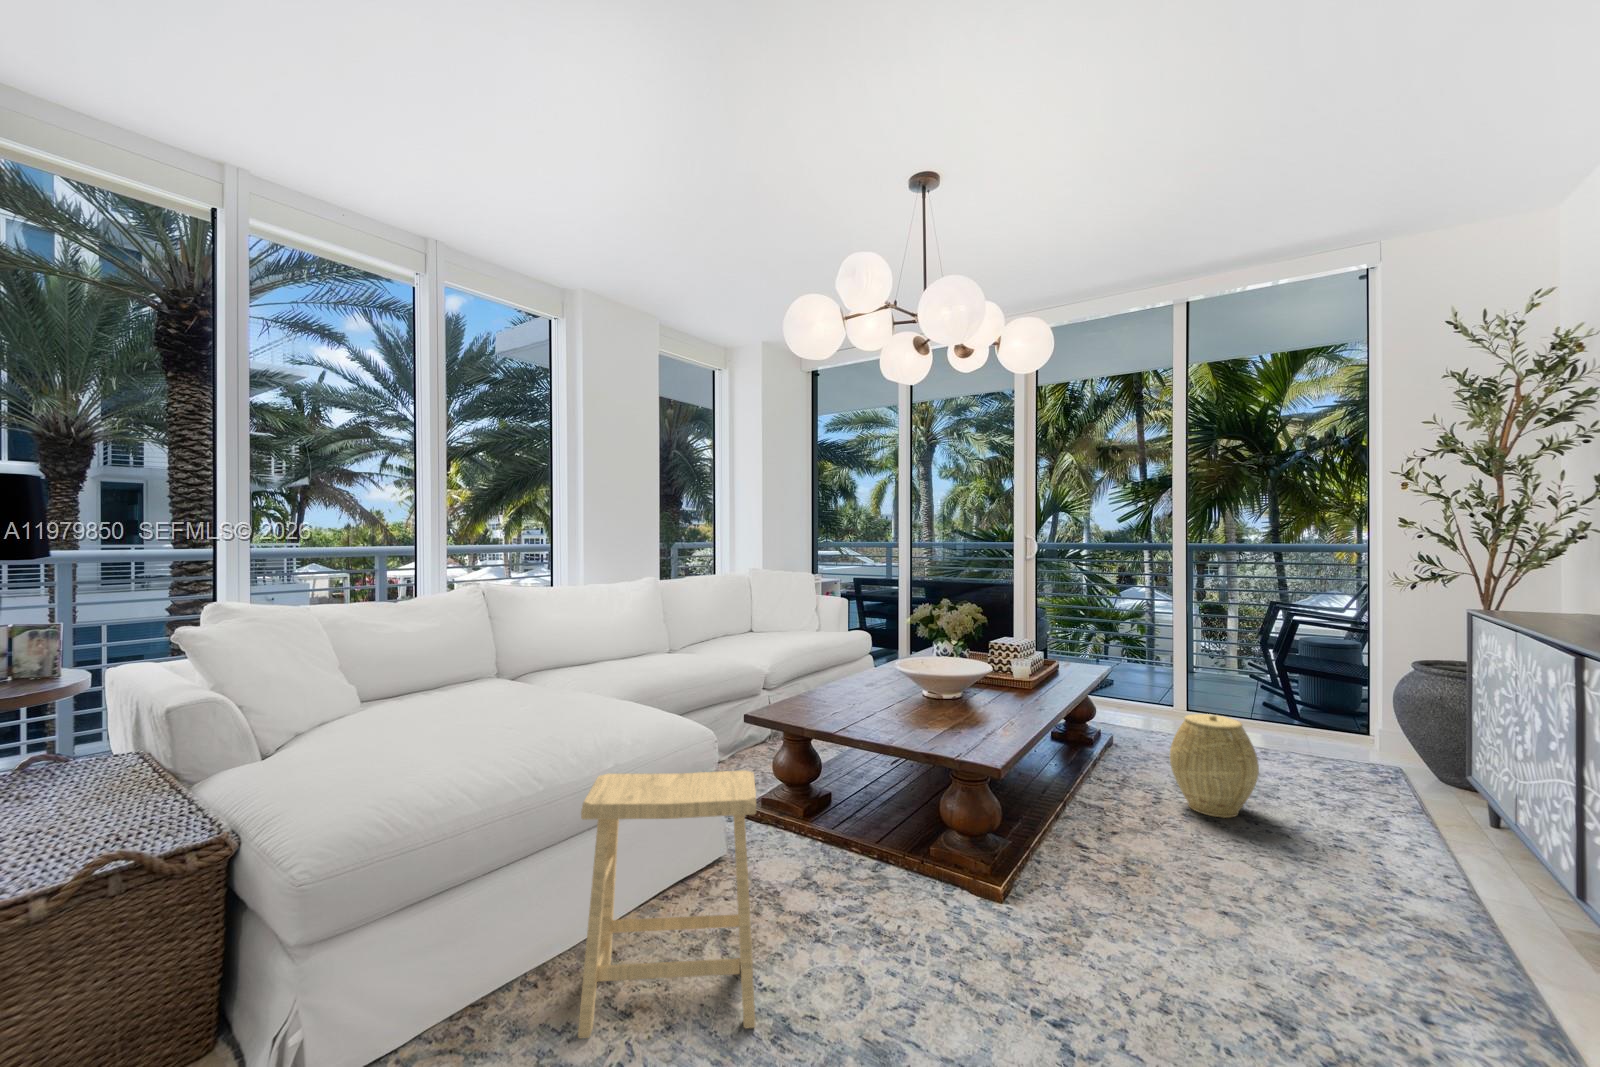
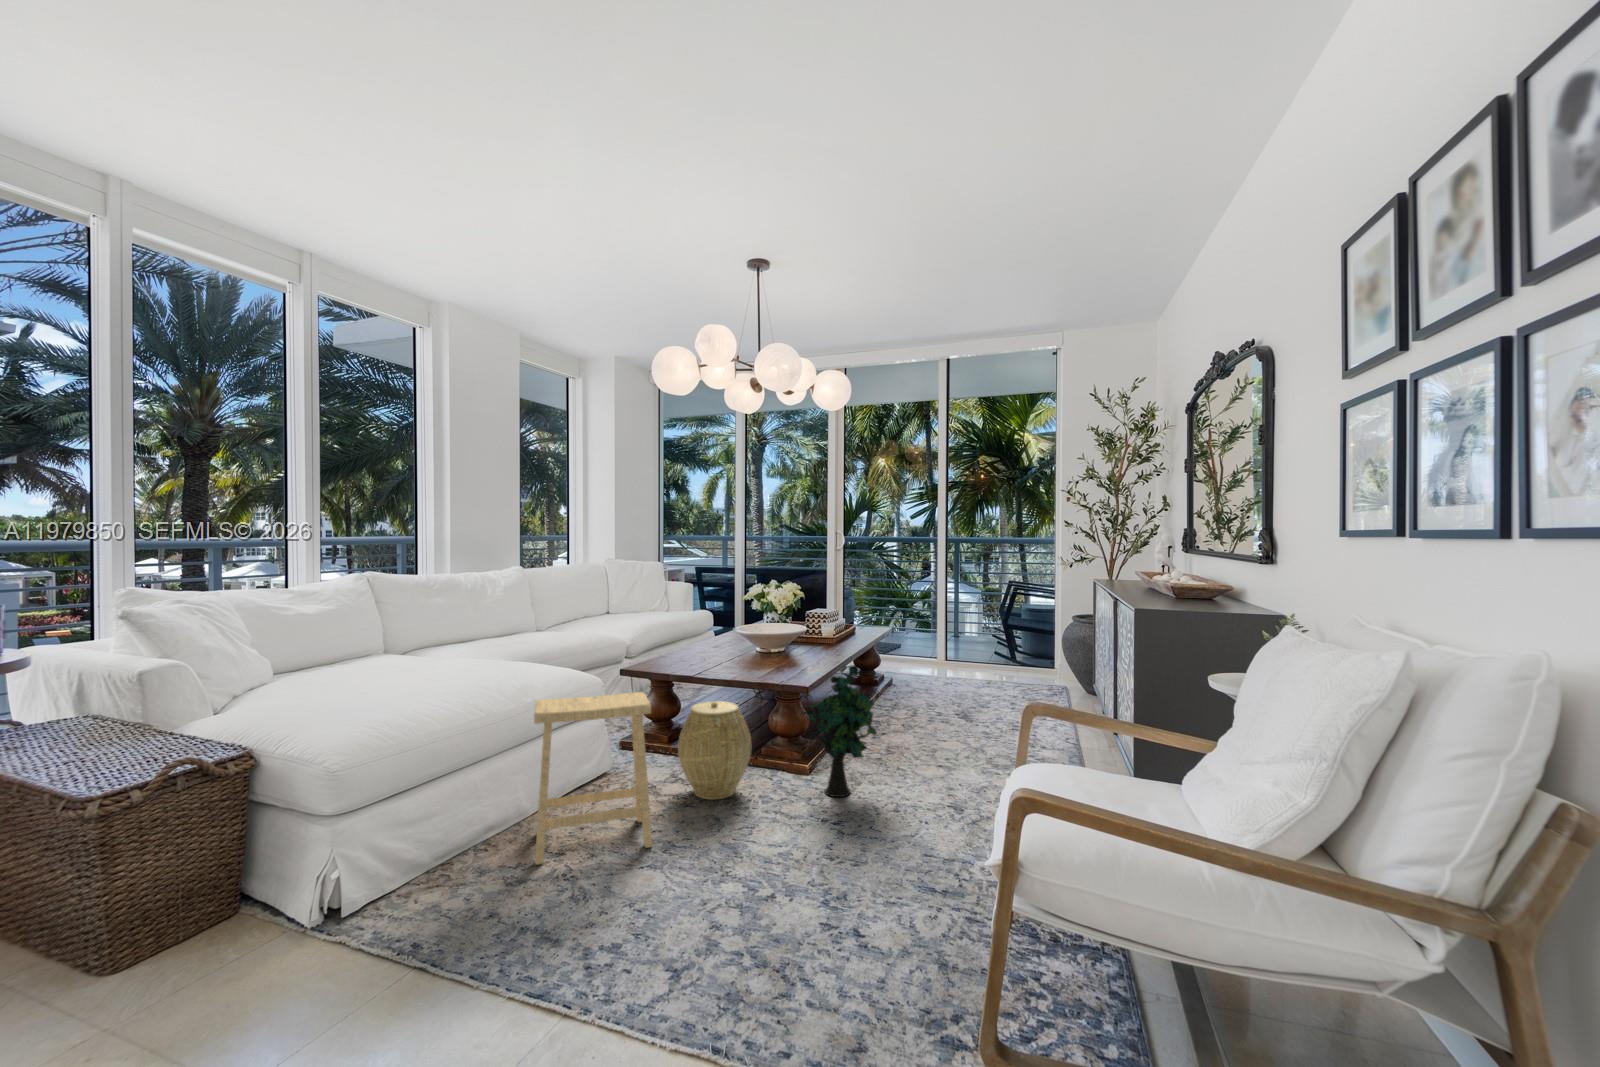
woven basket: present [1170,714,1259,818] -> present [678,701,751,800]
decorative plant: none [991,745,1122,958] -> present [802,665,877,797]

